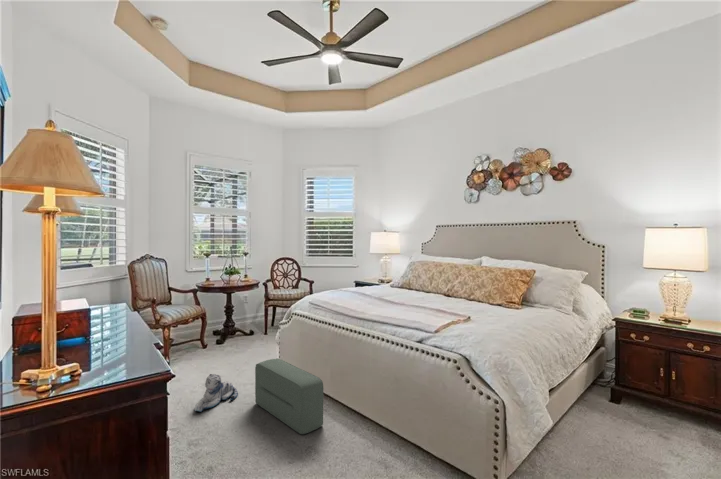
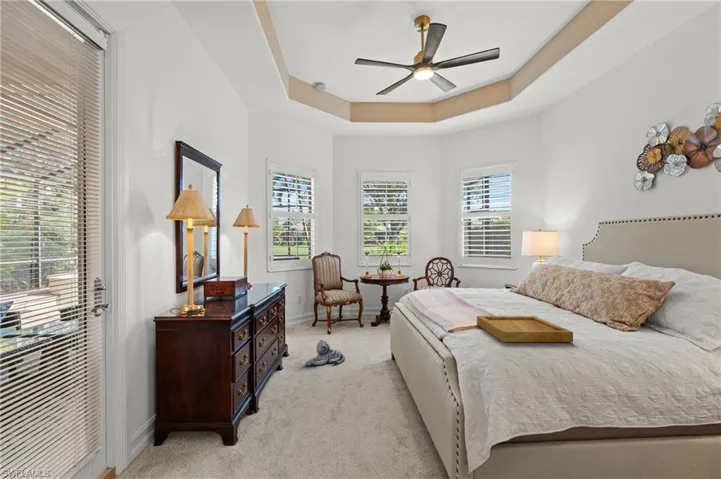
tray: none [442,306,517,330] -> present [477,316,573,342]
pouf: present [255,359,323,434] -> none [345,338,372,403]

